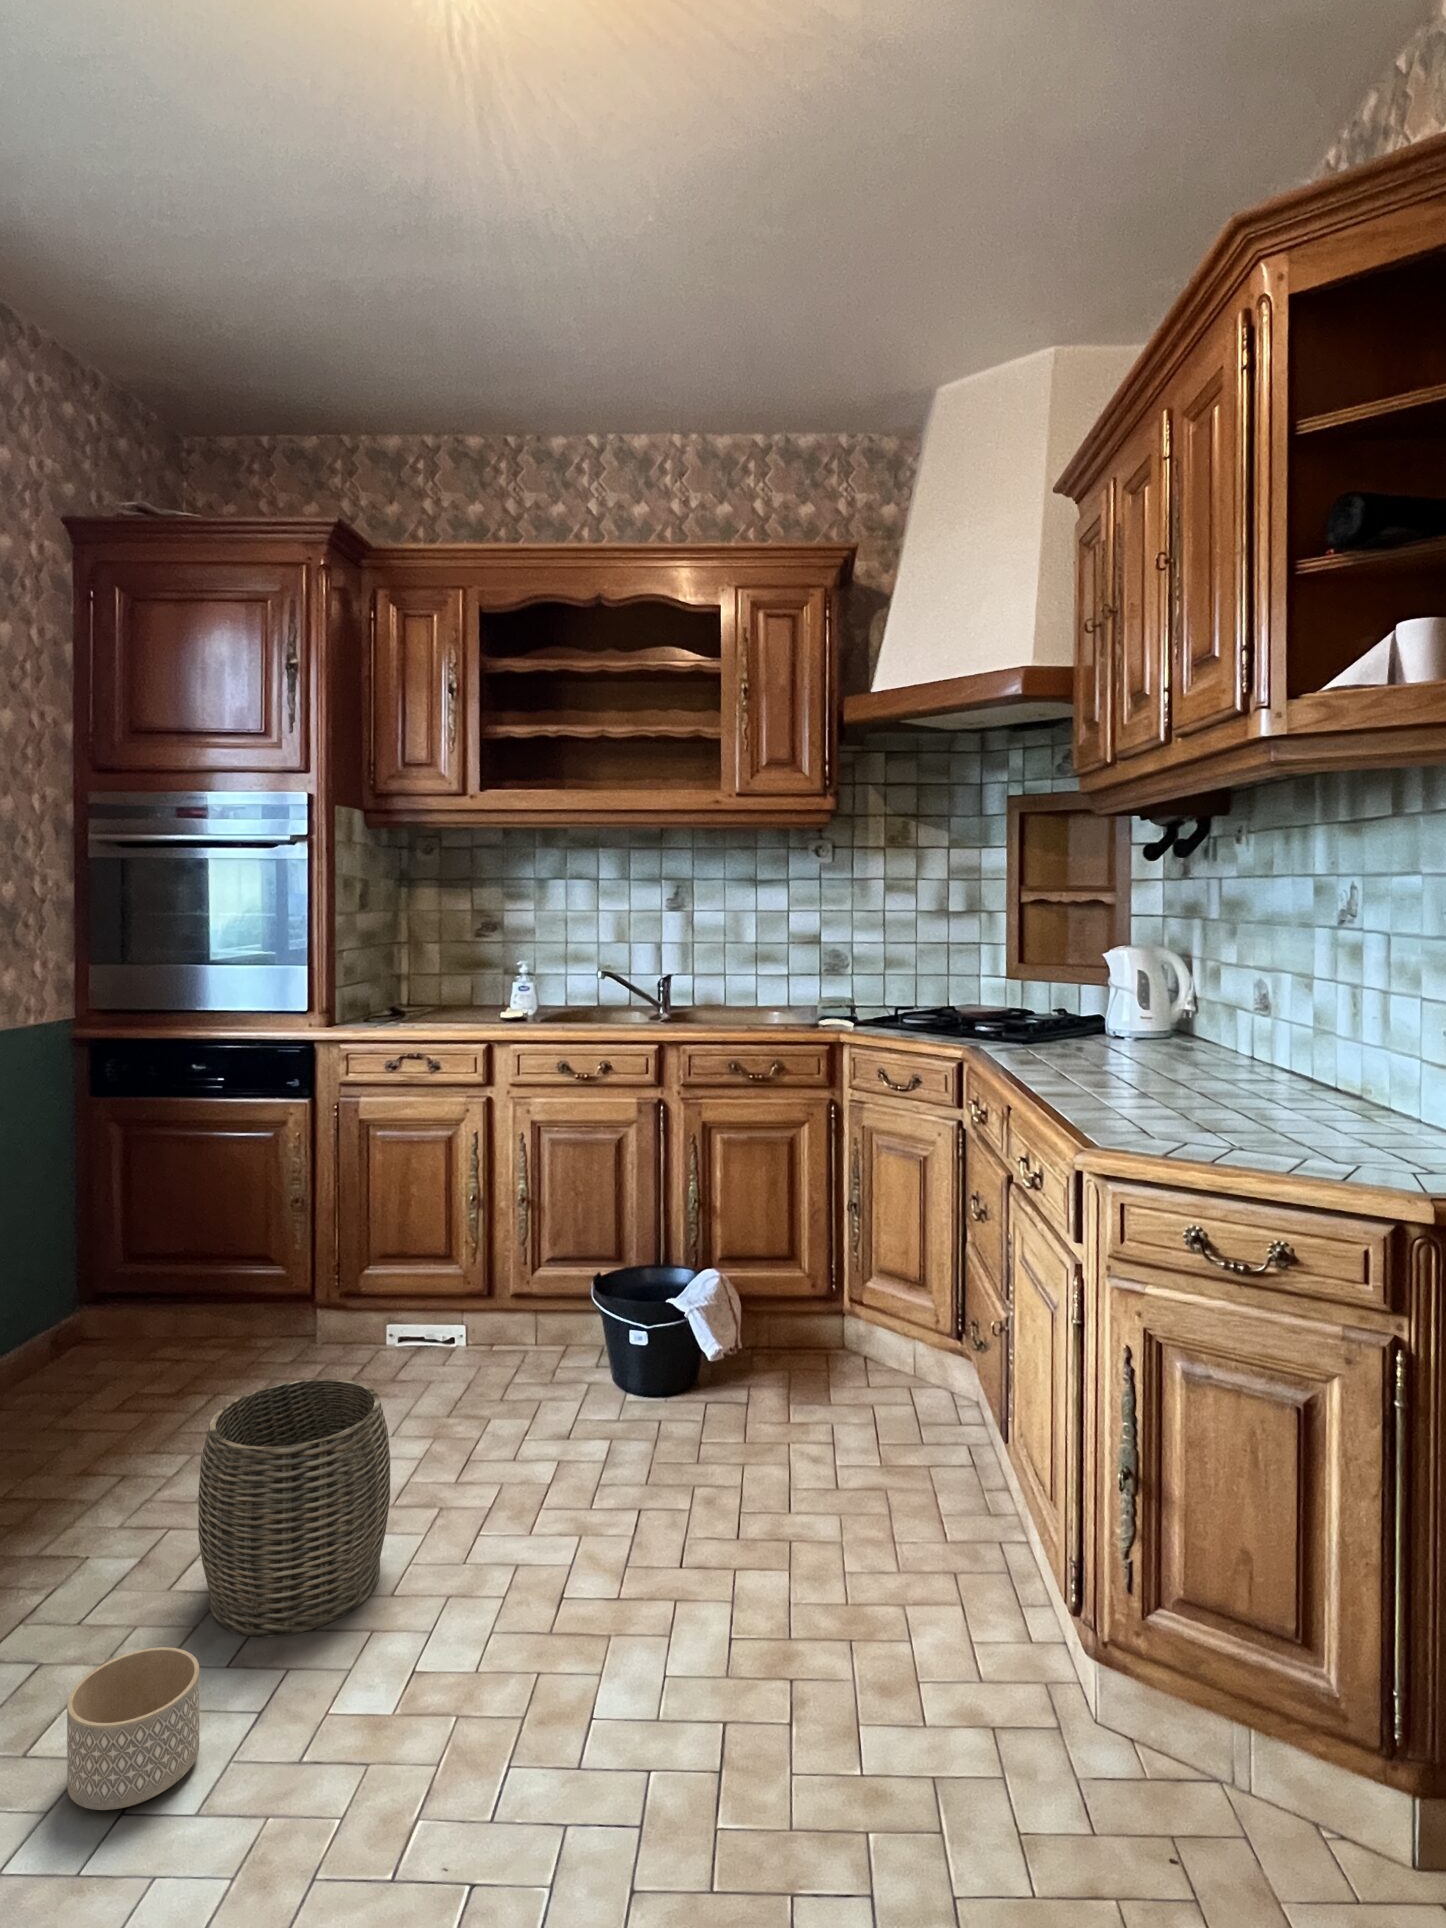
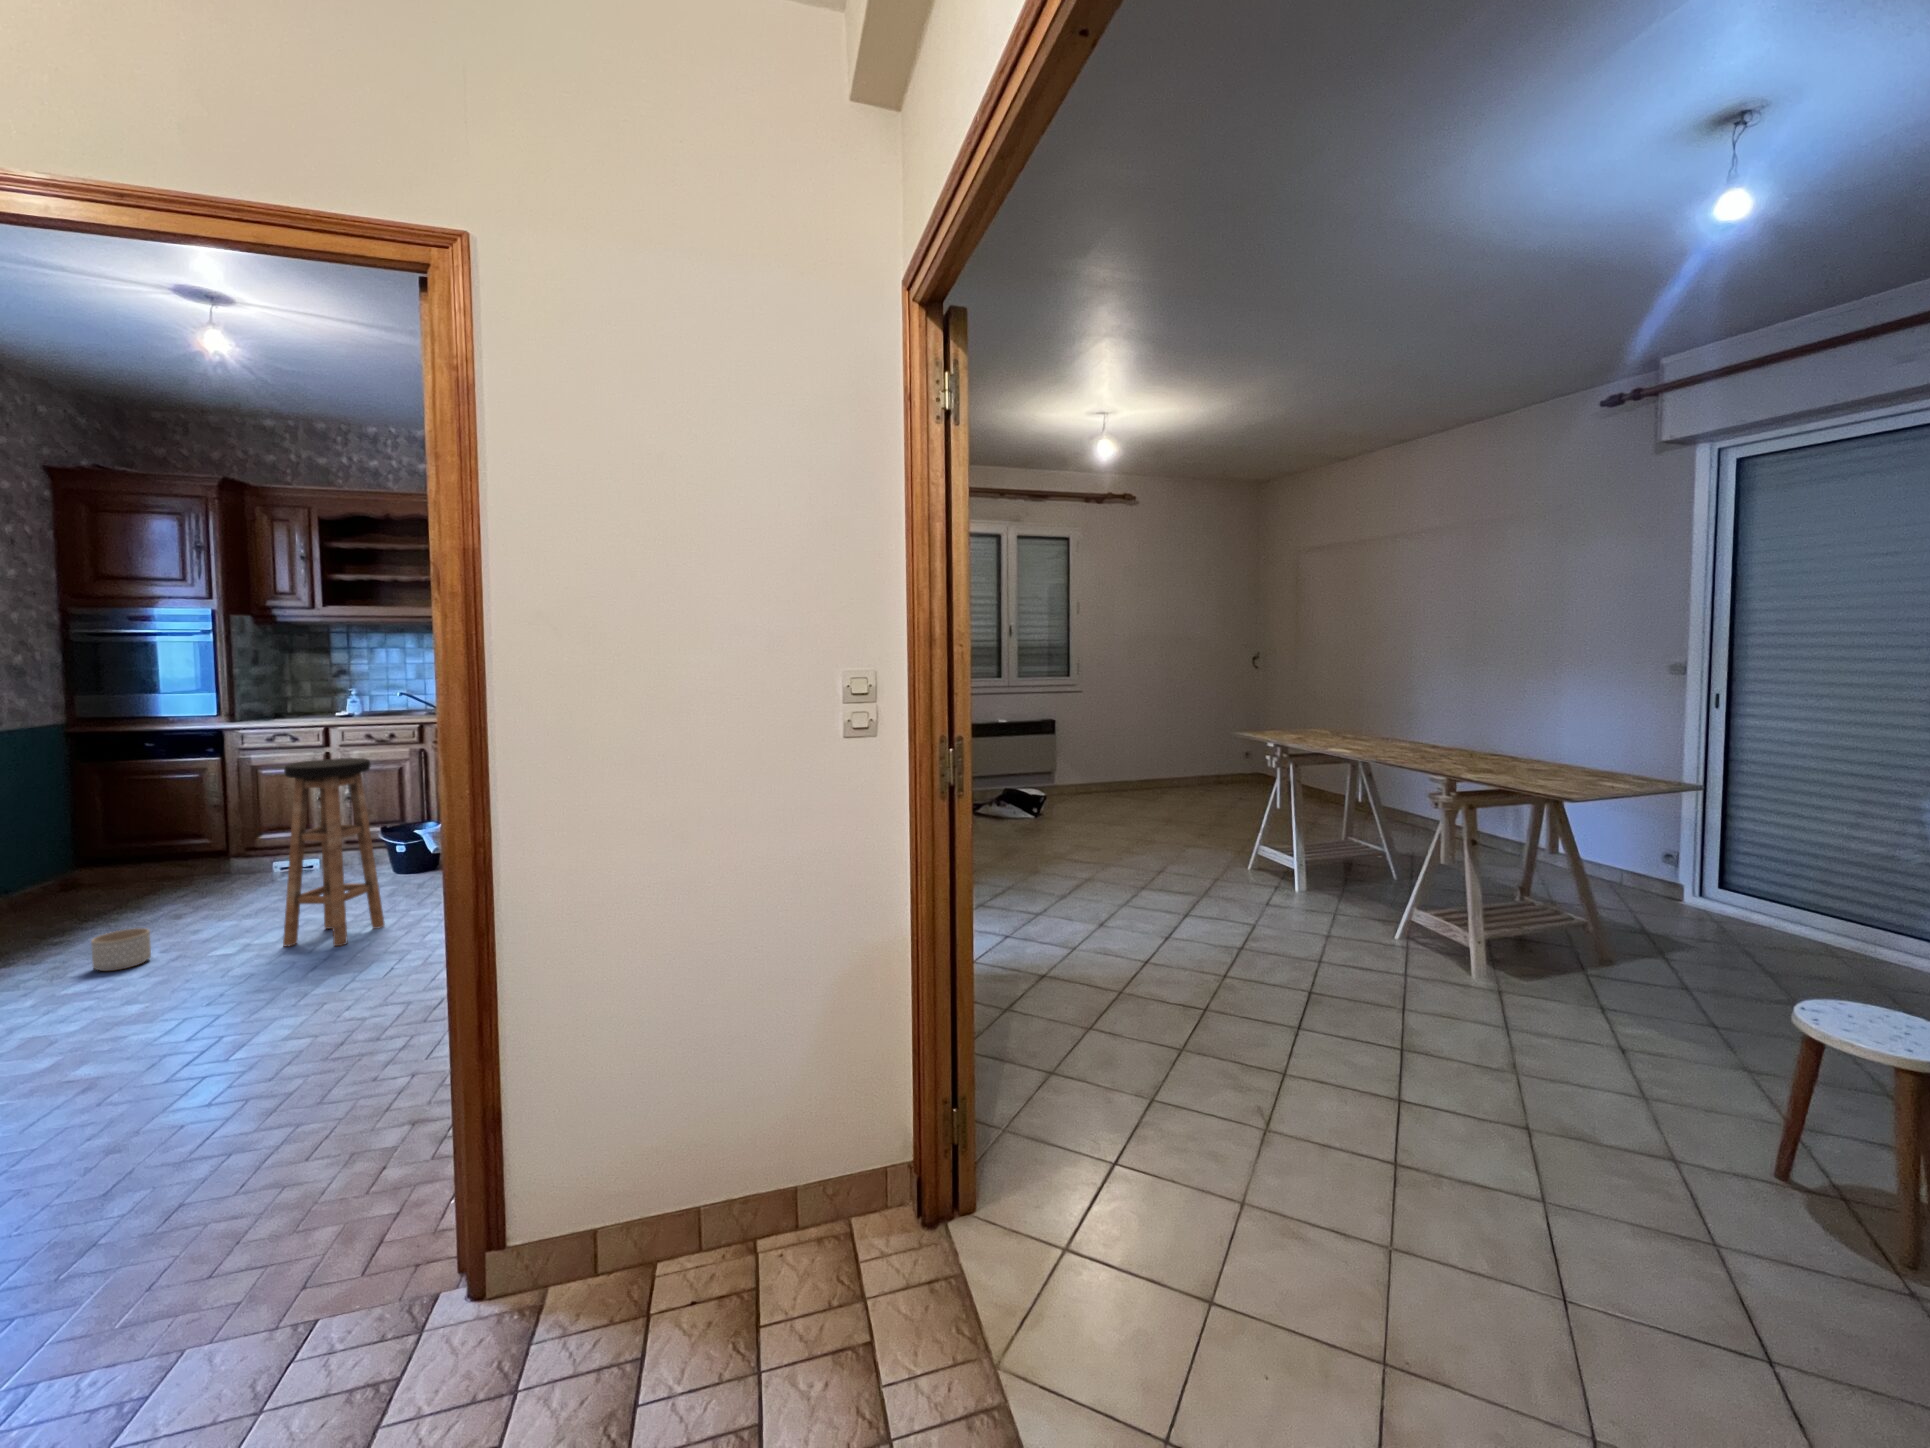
bar stool: none [509,1169,735,1799] -> present [283,758,385,947]
woven basket: present [198,1379,390,1637] -> none [151,854,248,940]

